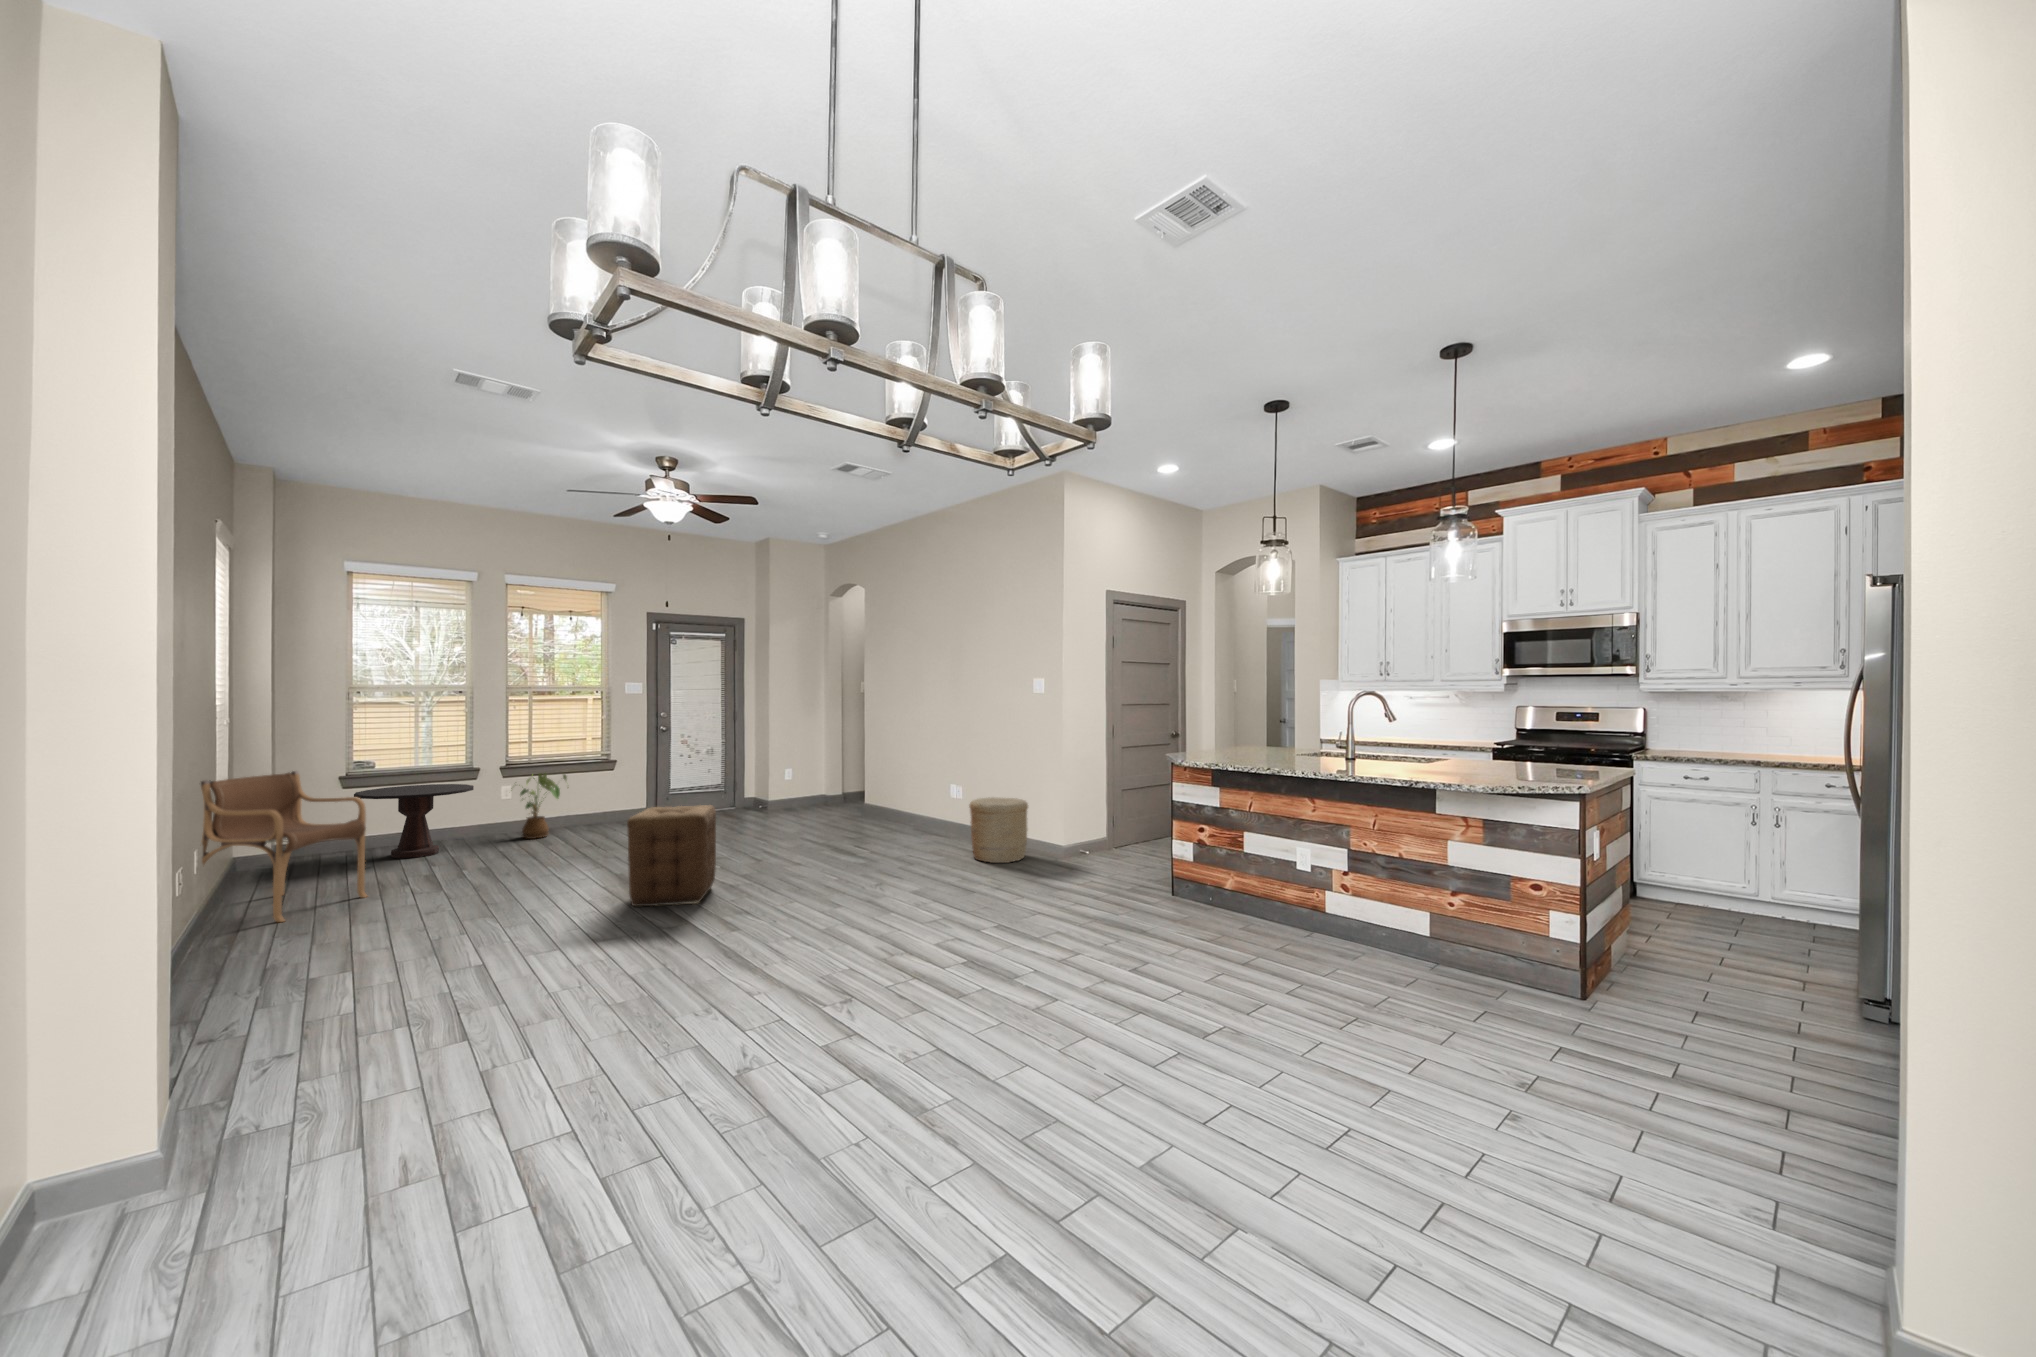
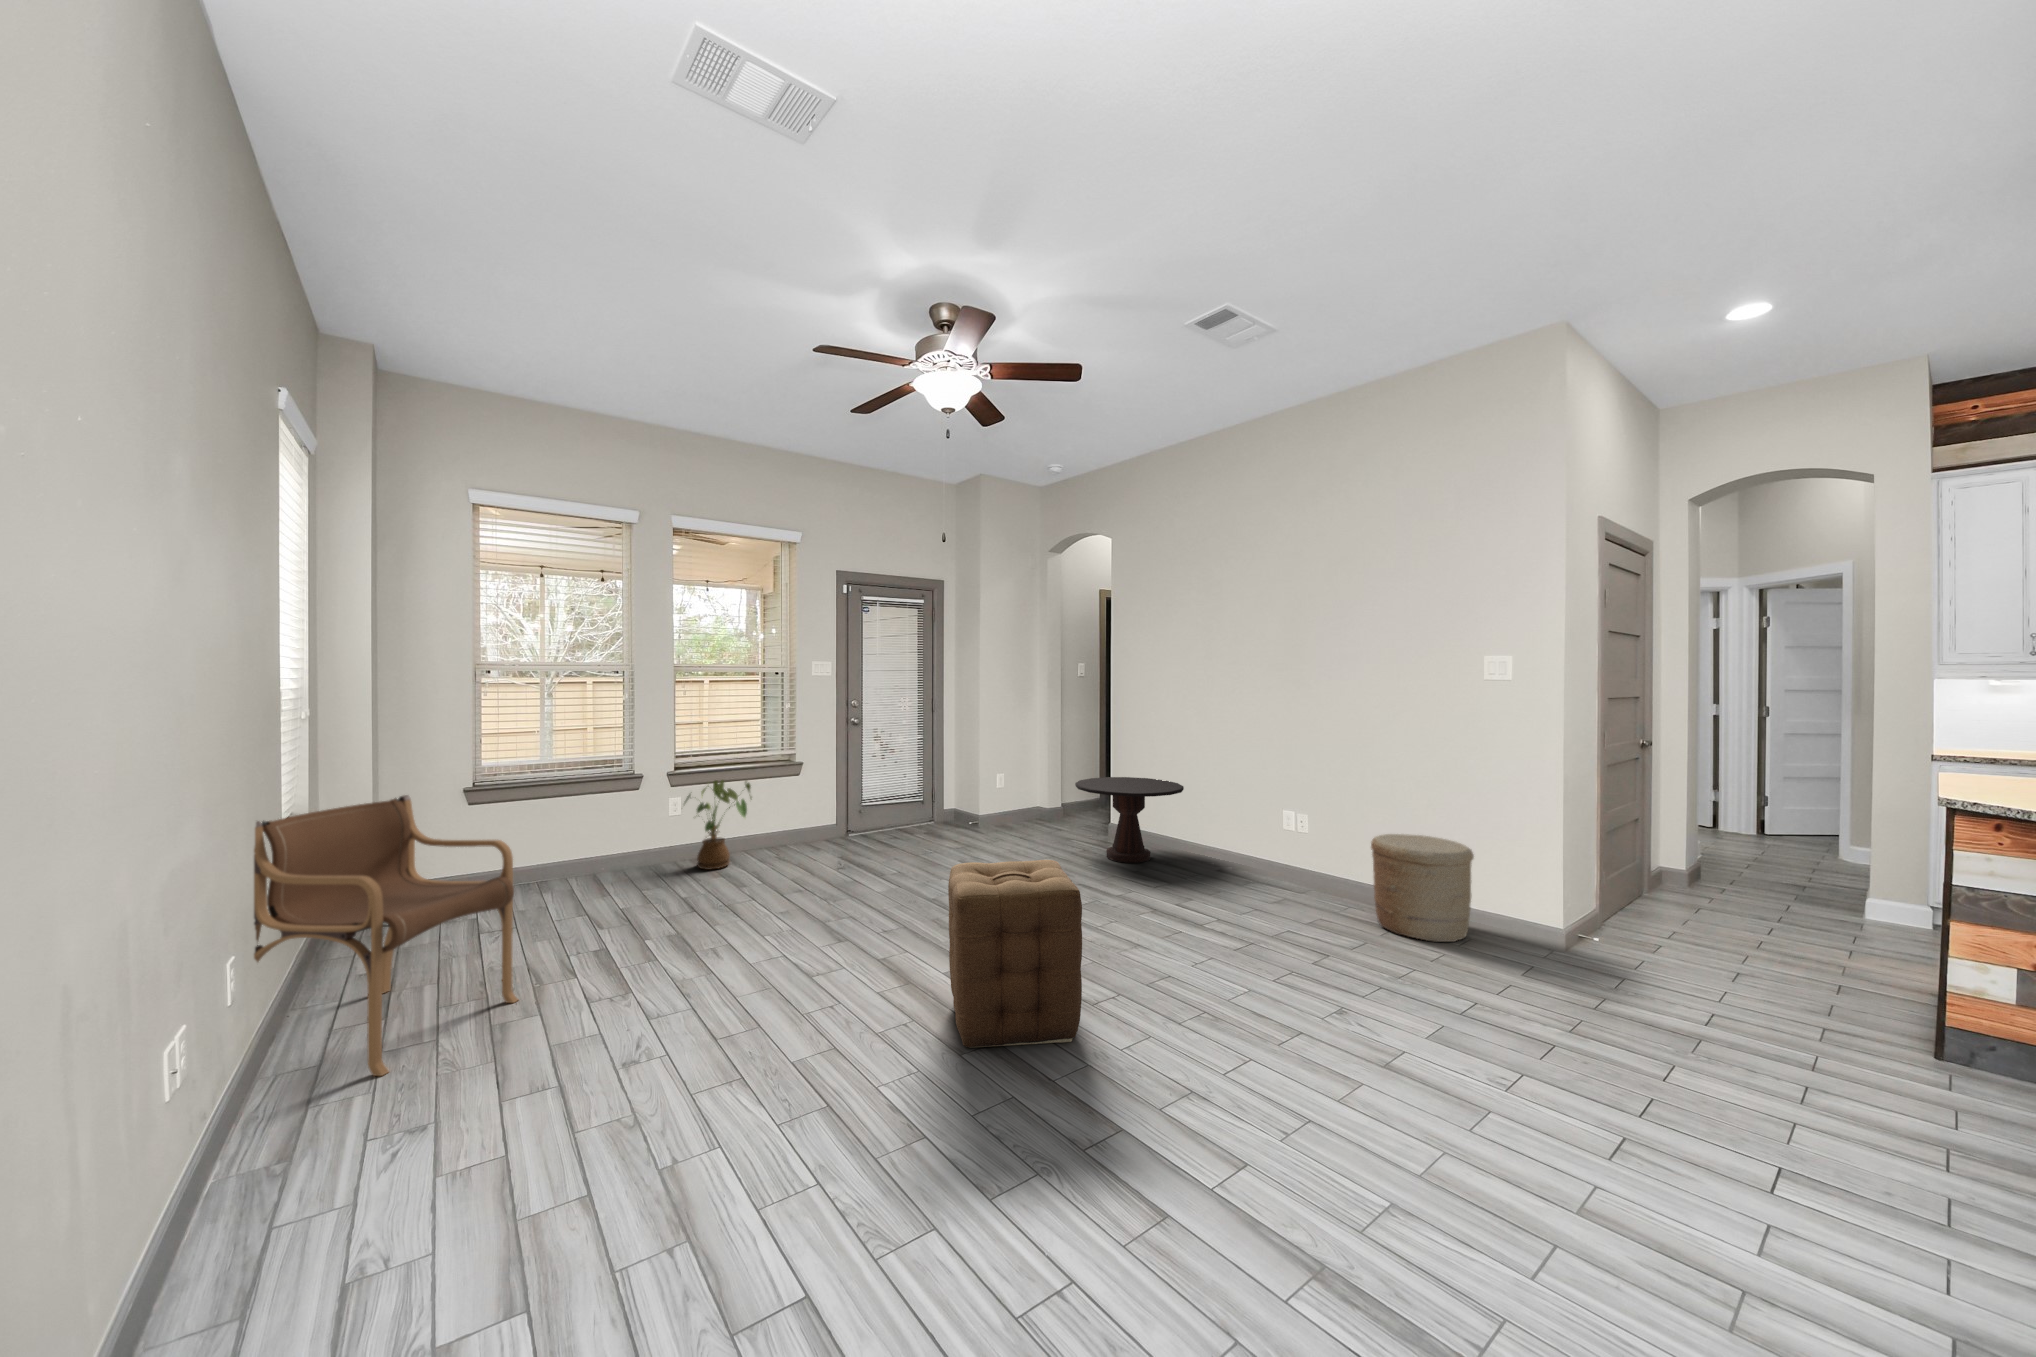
side table: present [354,784,474,859] -> present [1075,777,1184,863]

